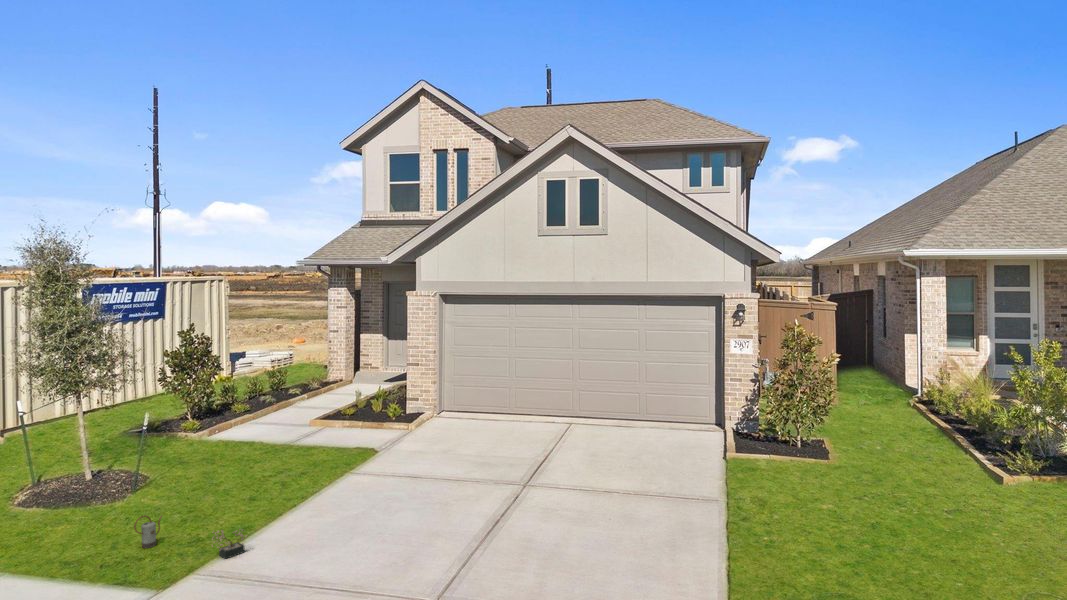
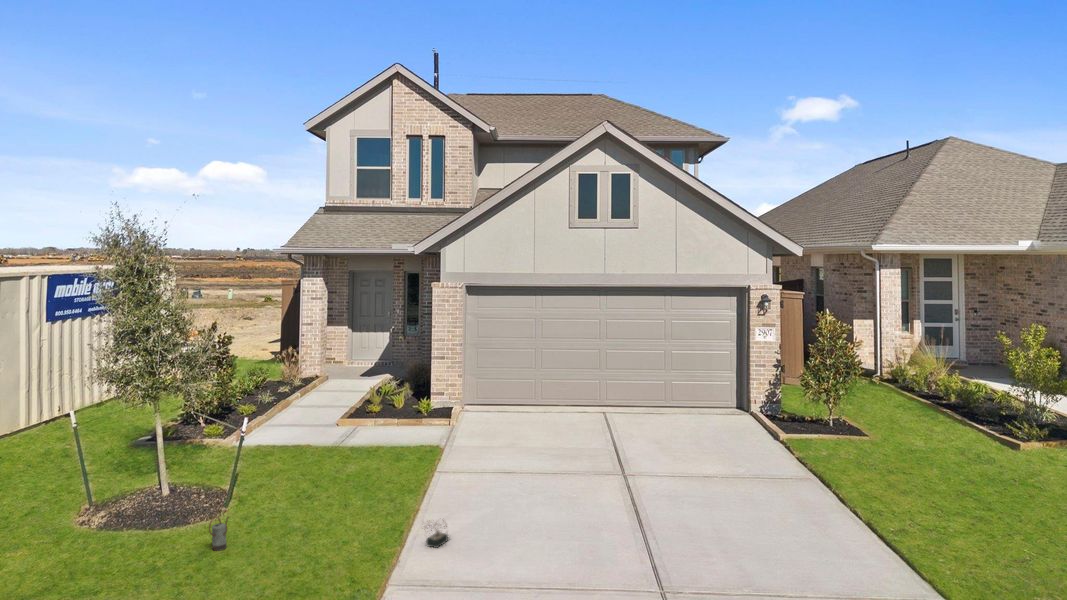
watering can: present [134,516,162,548] -> present [209,517,229,551]

